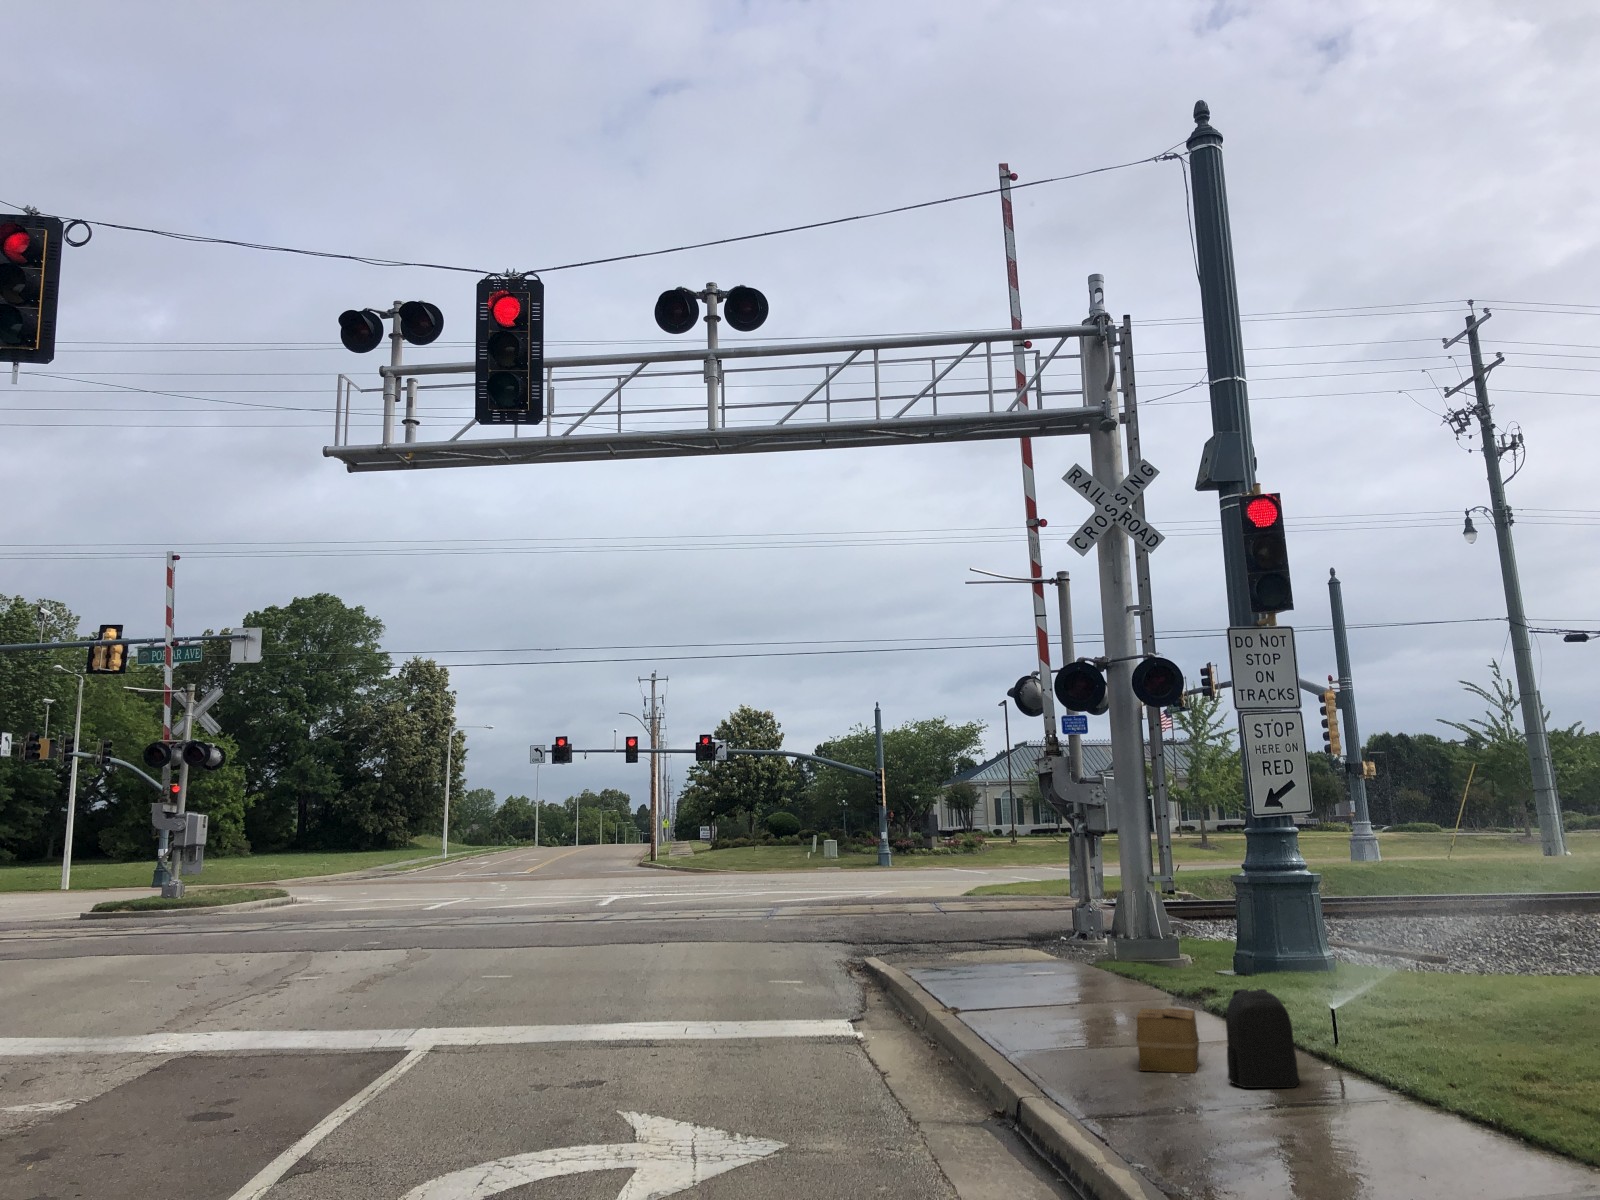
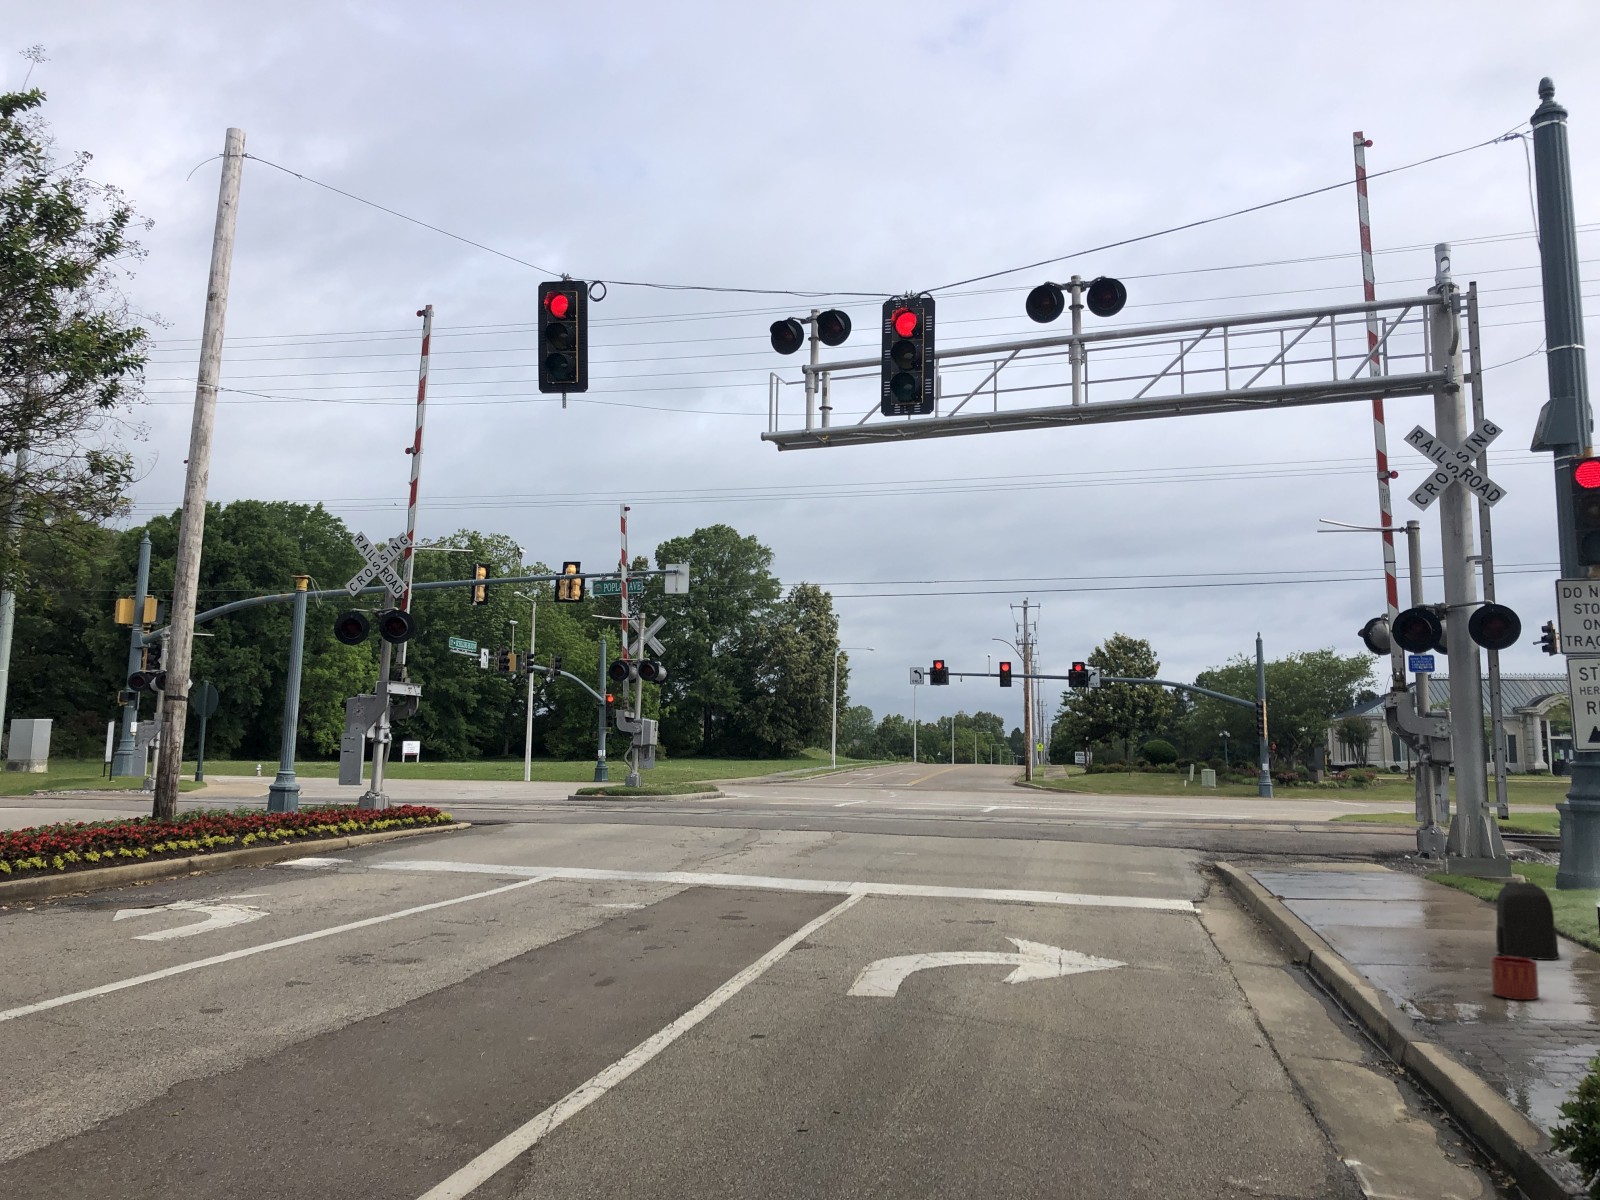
cardboard box: present [1136,1008,1199,1073] -> none [1422,896,1479,947]
planter: none [1256,1104,1317,1166] -> present [1490,956,1539,1000]

